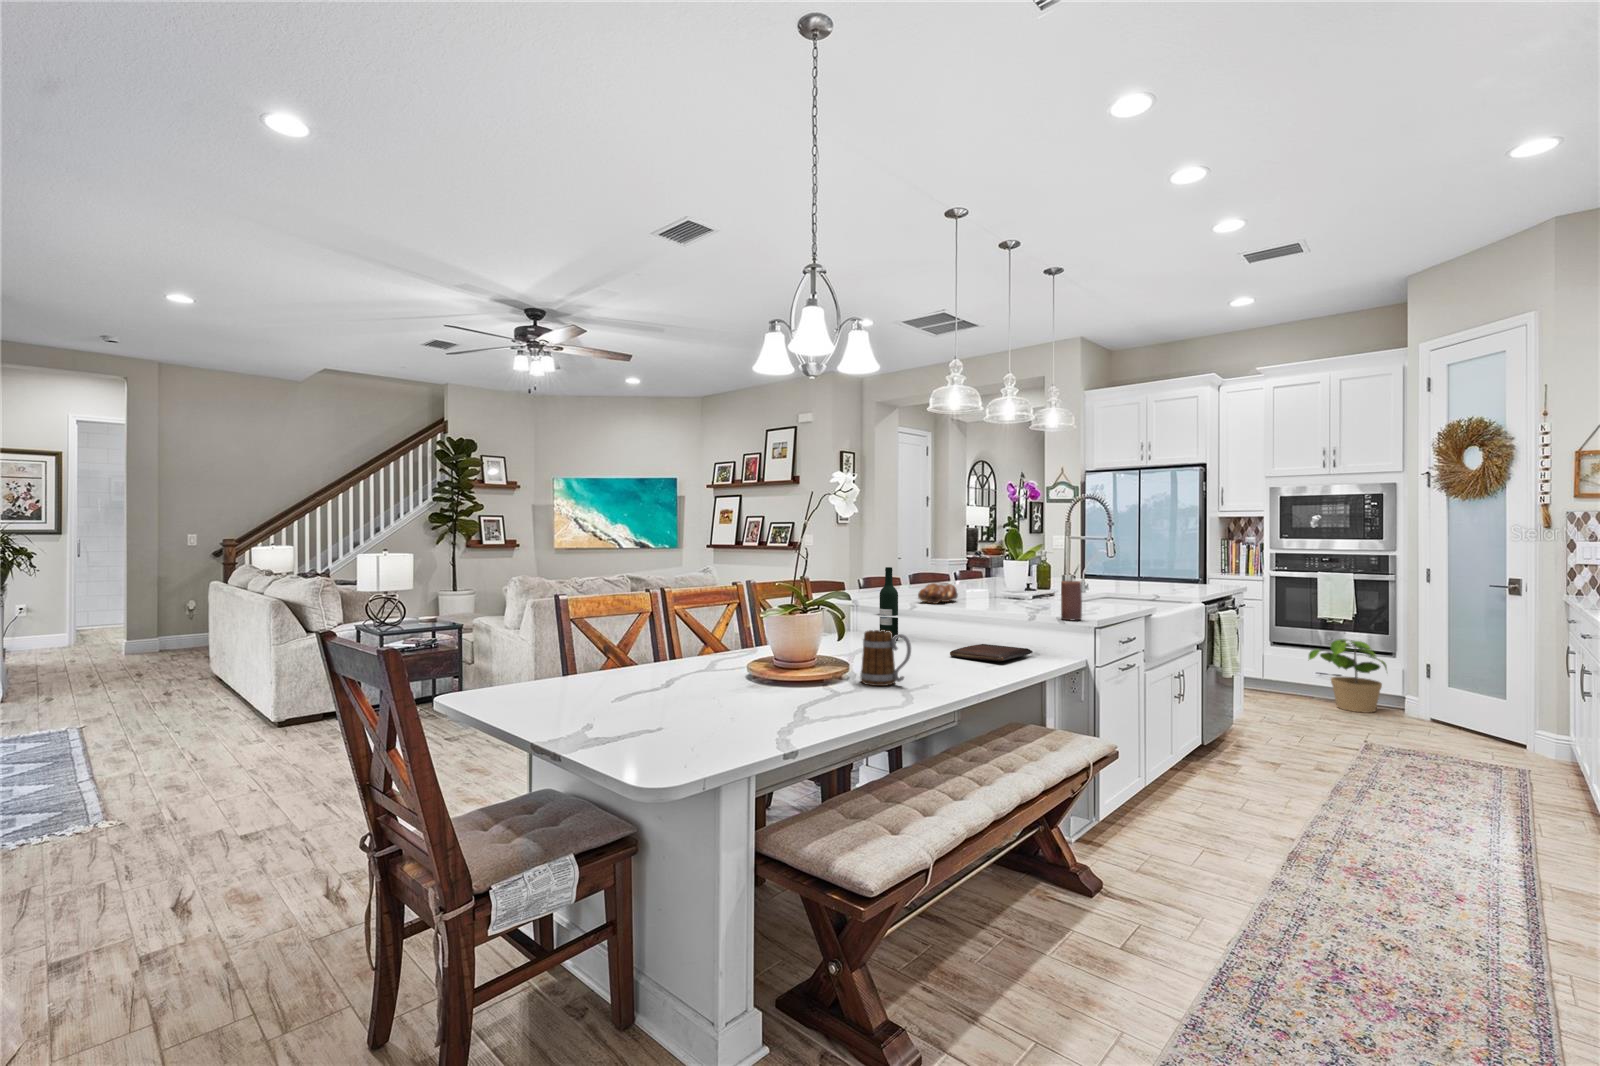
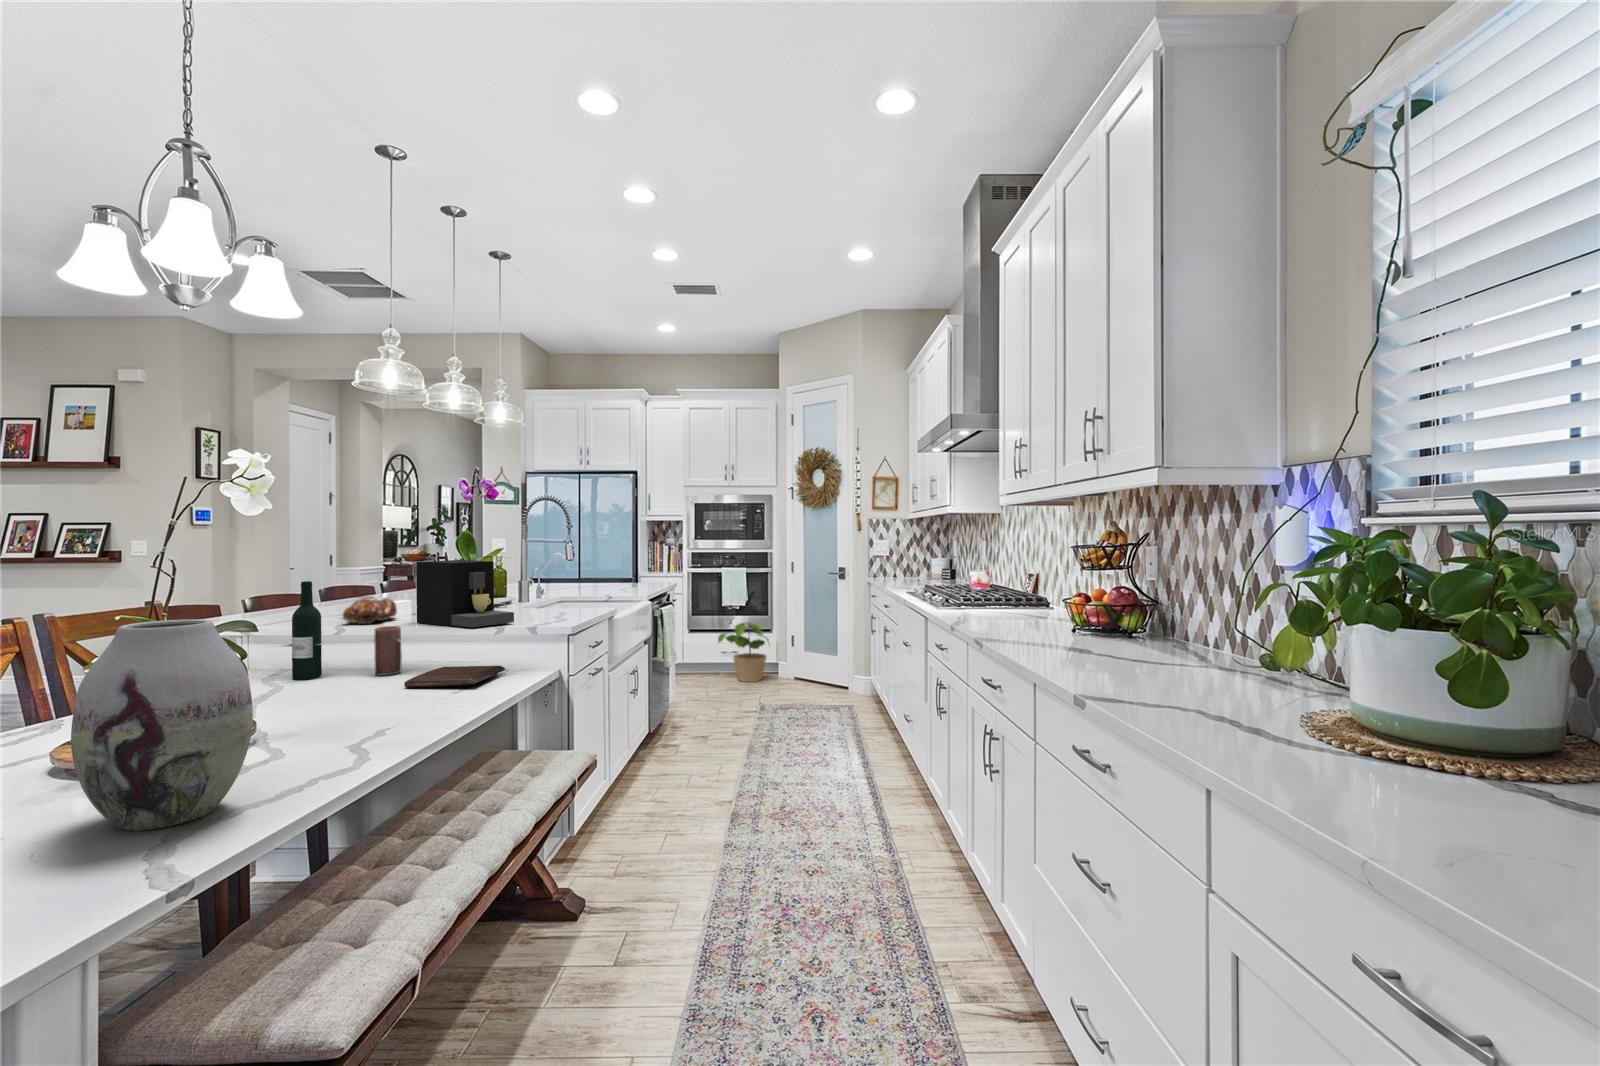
coffee maker: none [970,554,1048,613] -> present [416,560,514,628]
candle: present [1061,581,1082,620] -> present [375,626,402,675]
vase: none [746,587,832,718] -> present [71,619,253,831]
mug: present [860,630,911,686] -> none [283,667,366,746]

